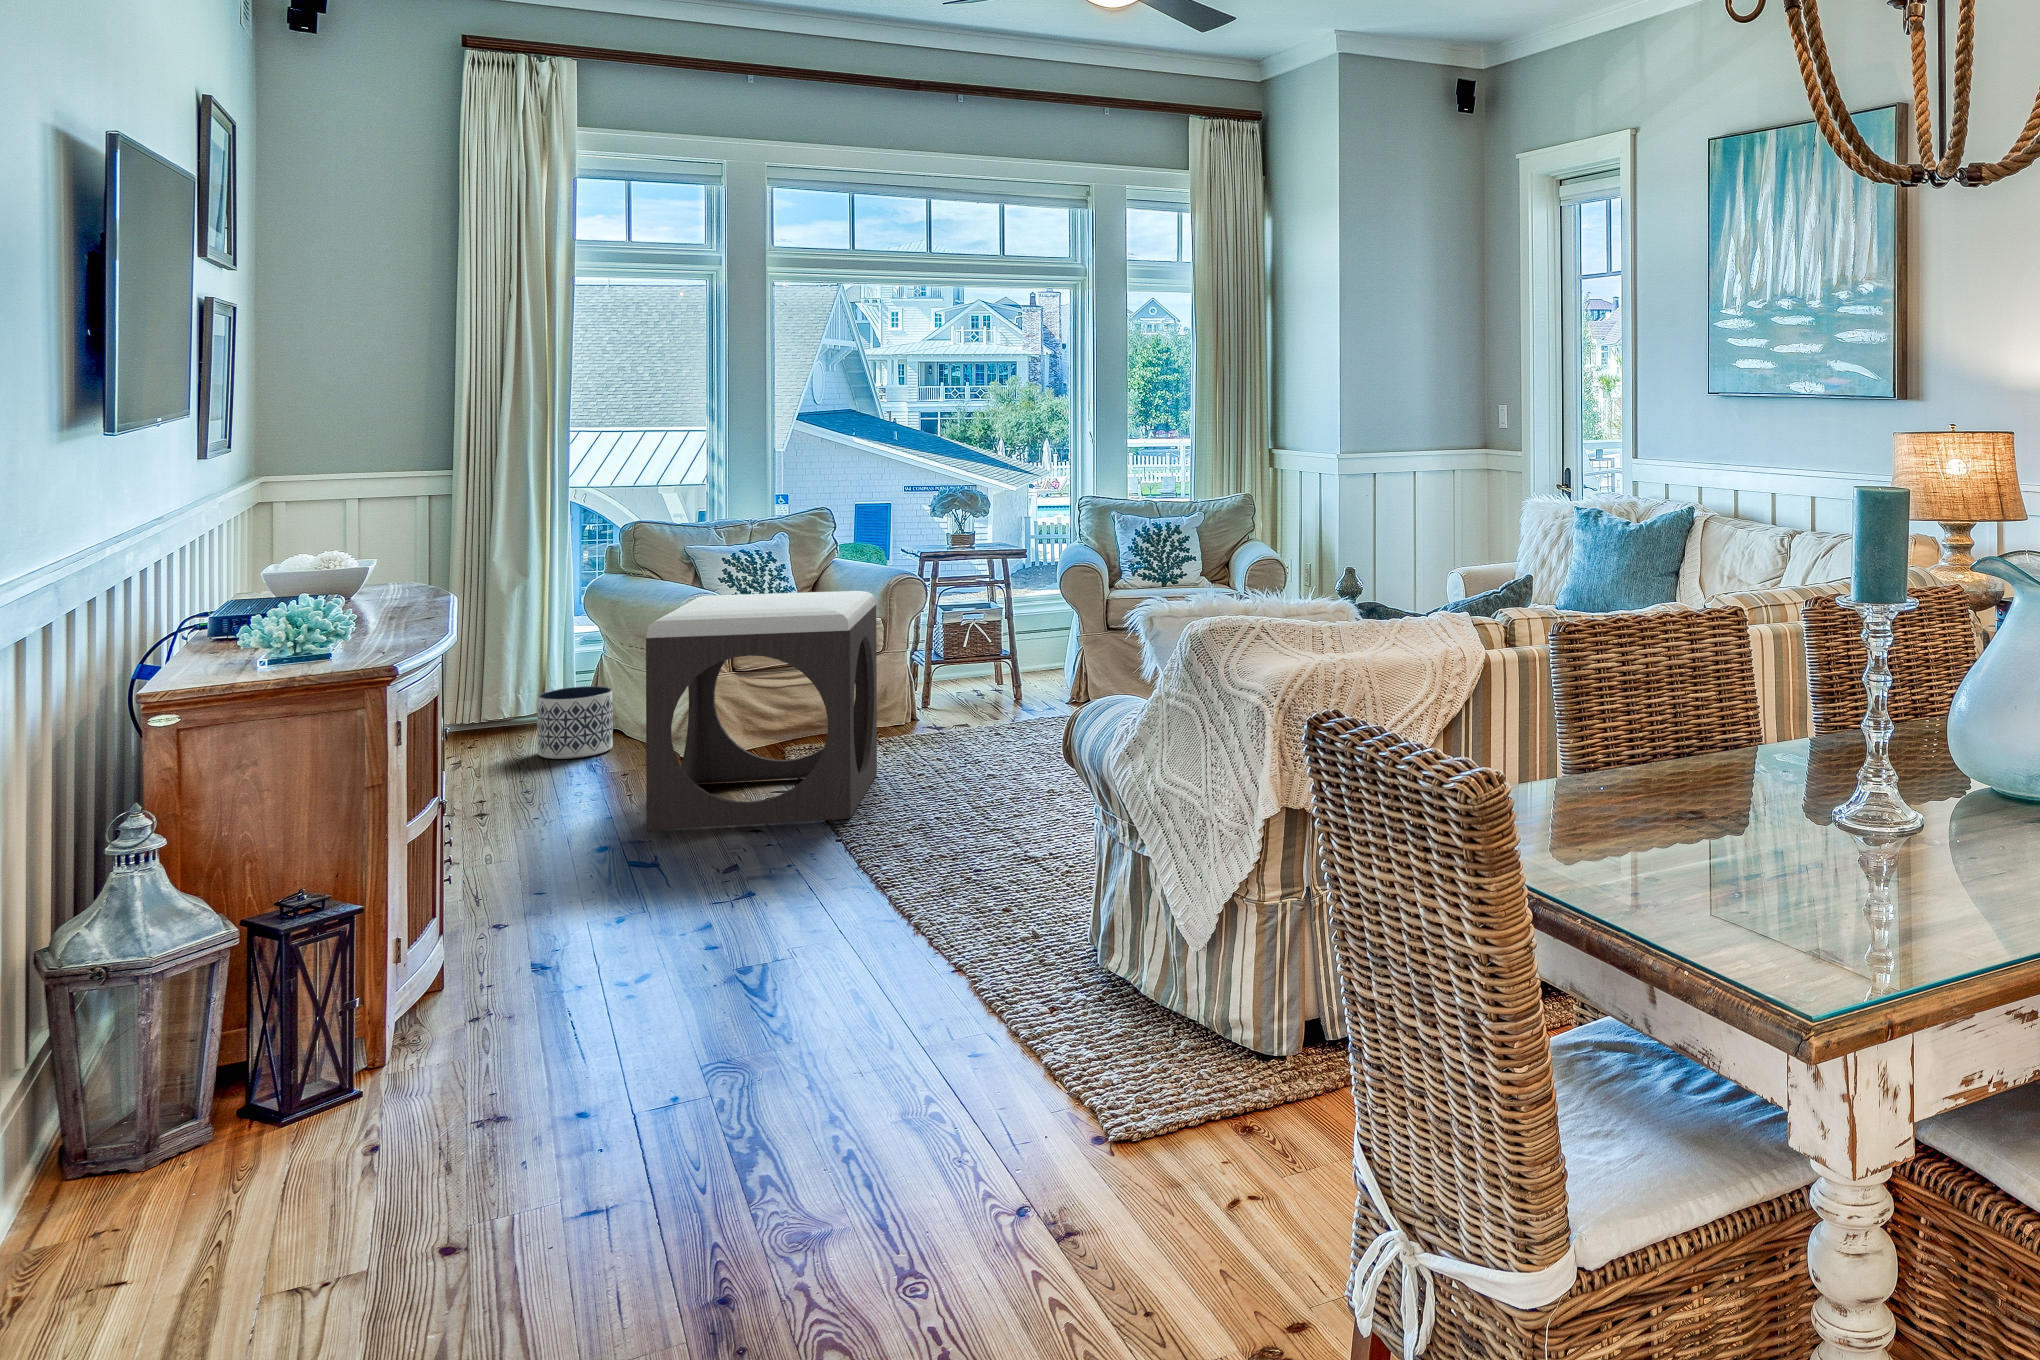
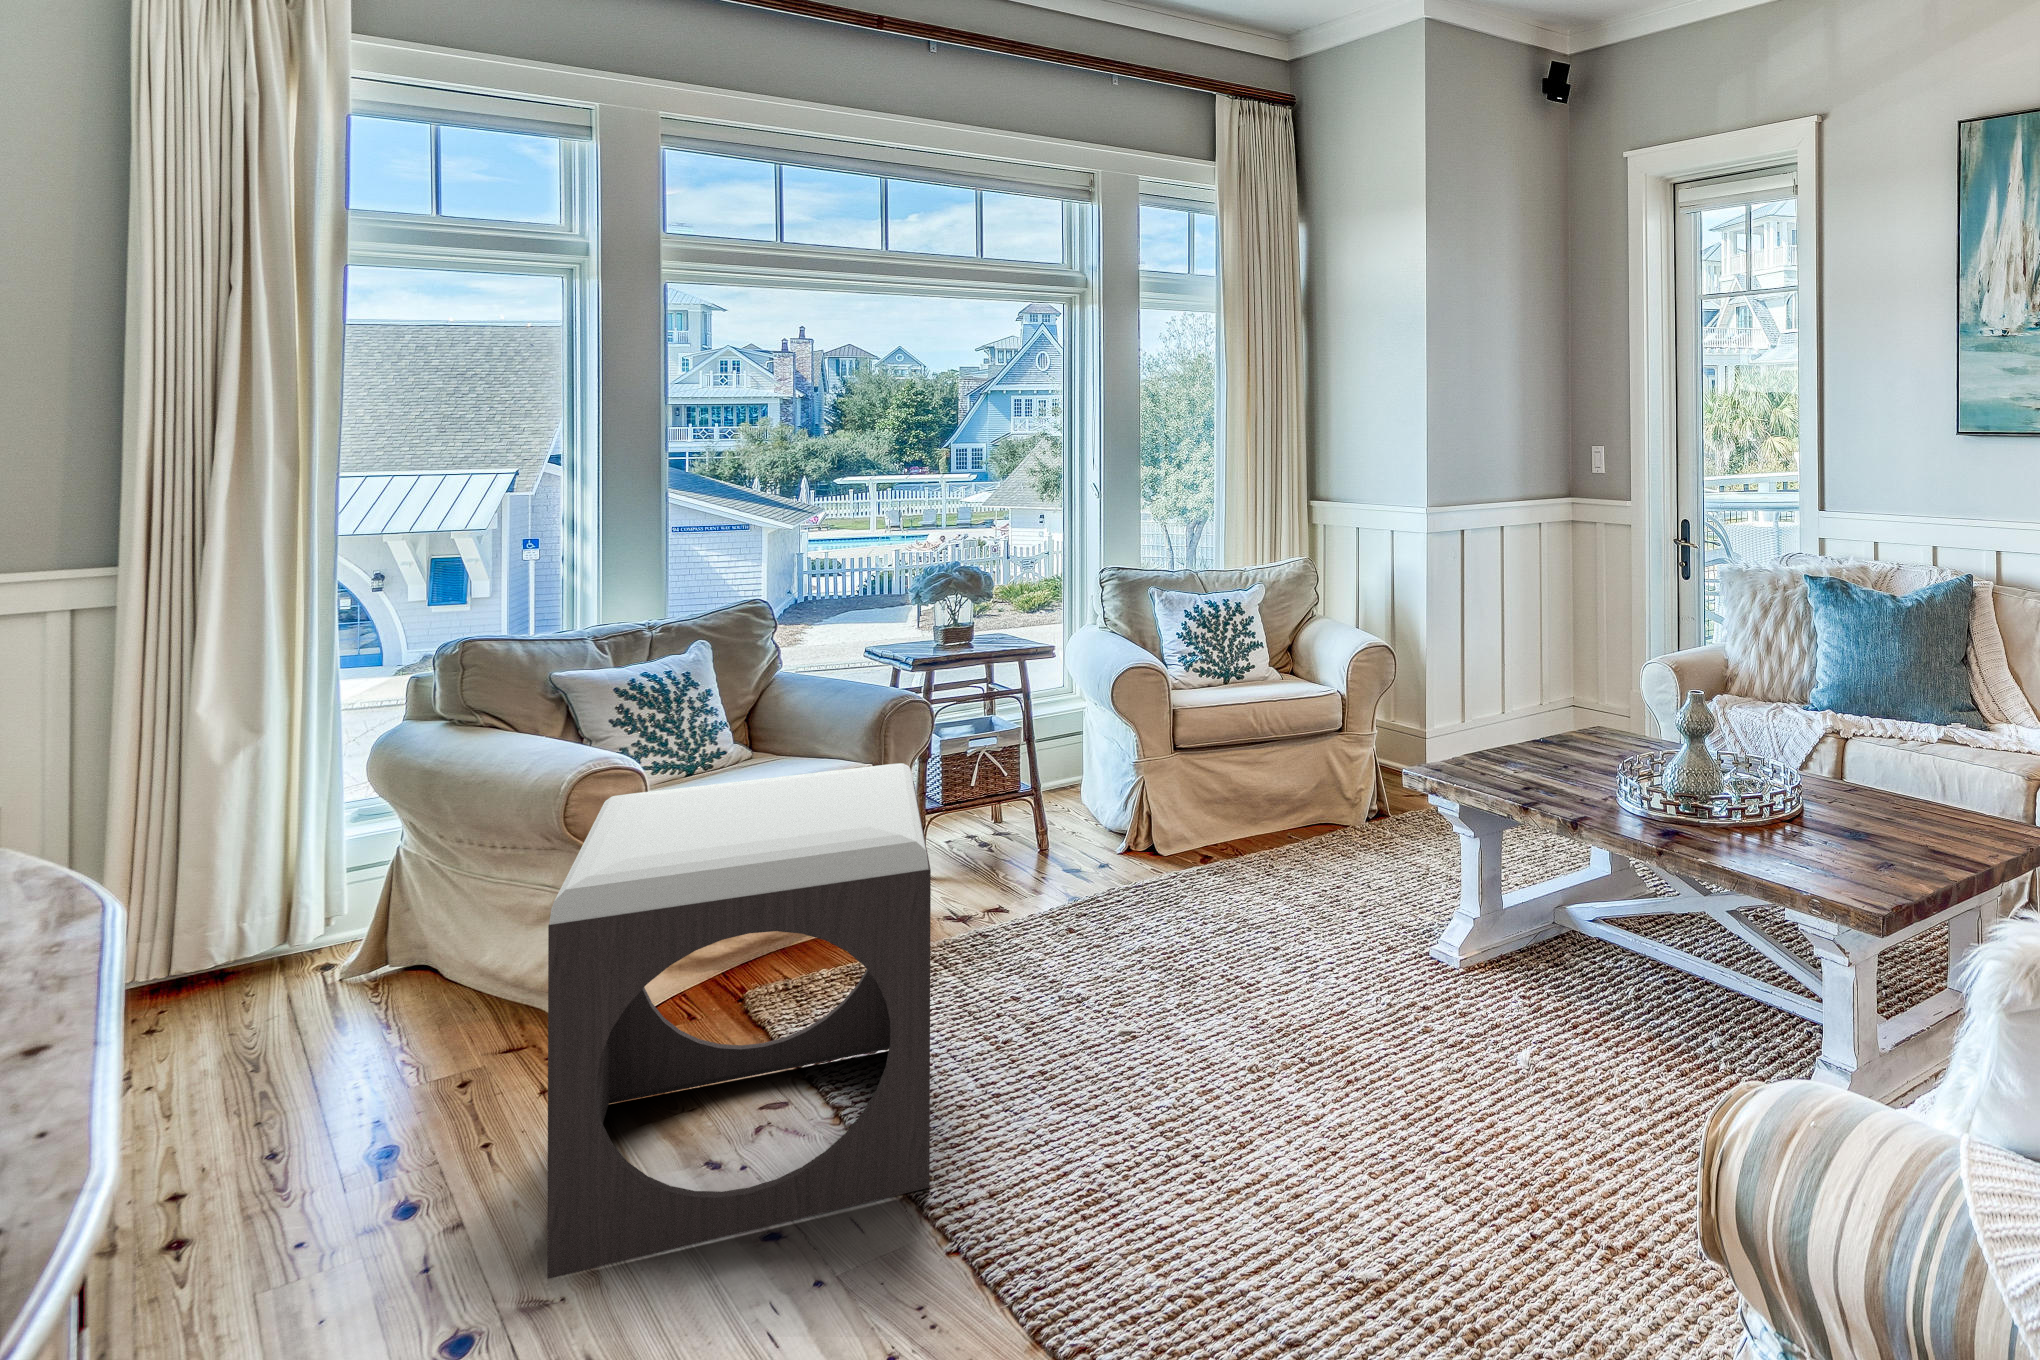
planter: present [537,686,613,759] -> none [289,912,427,1054]

